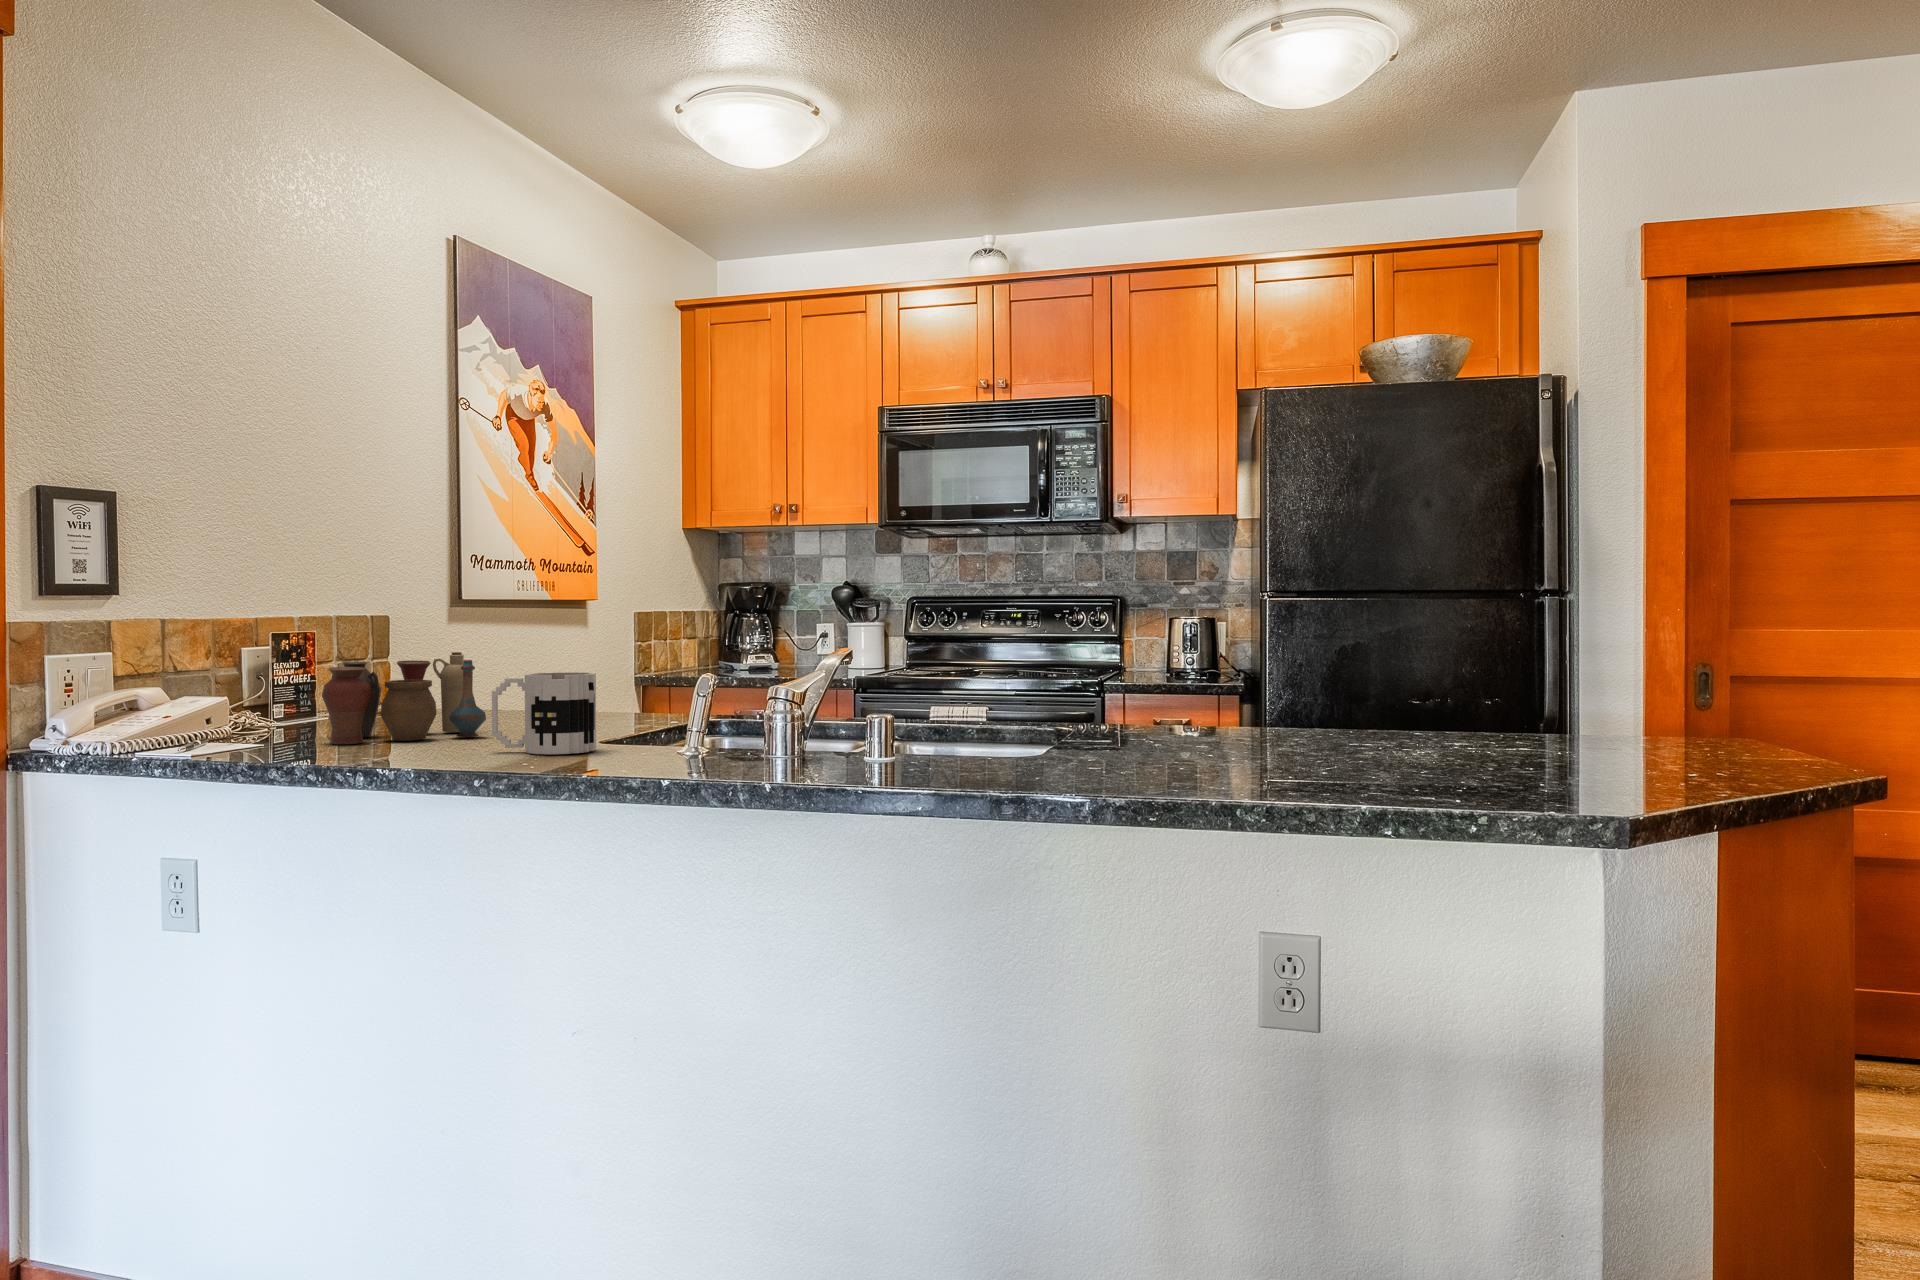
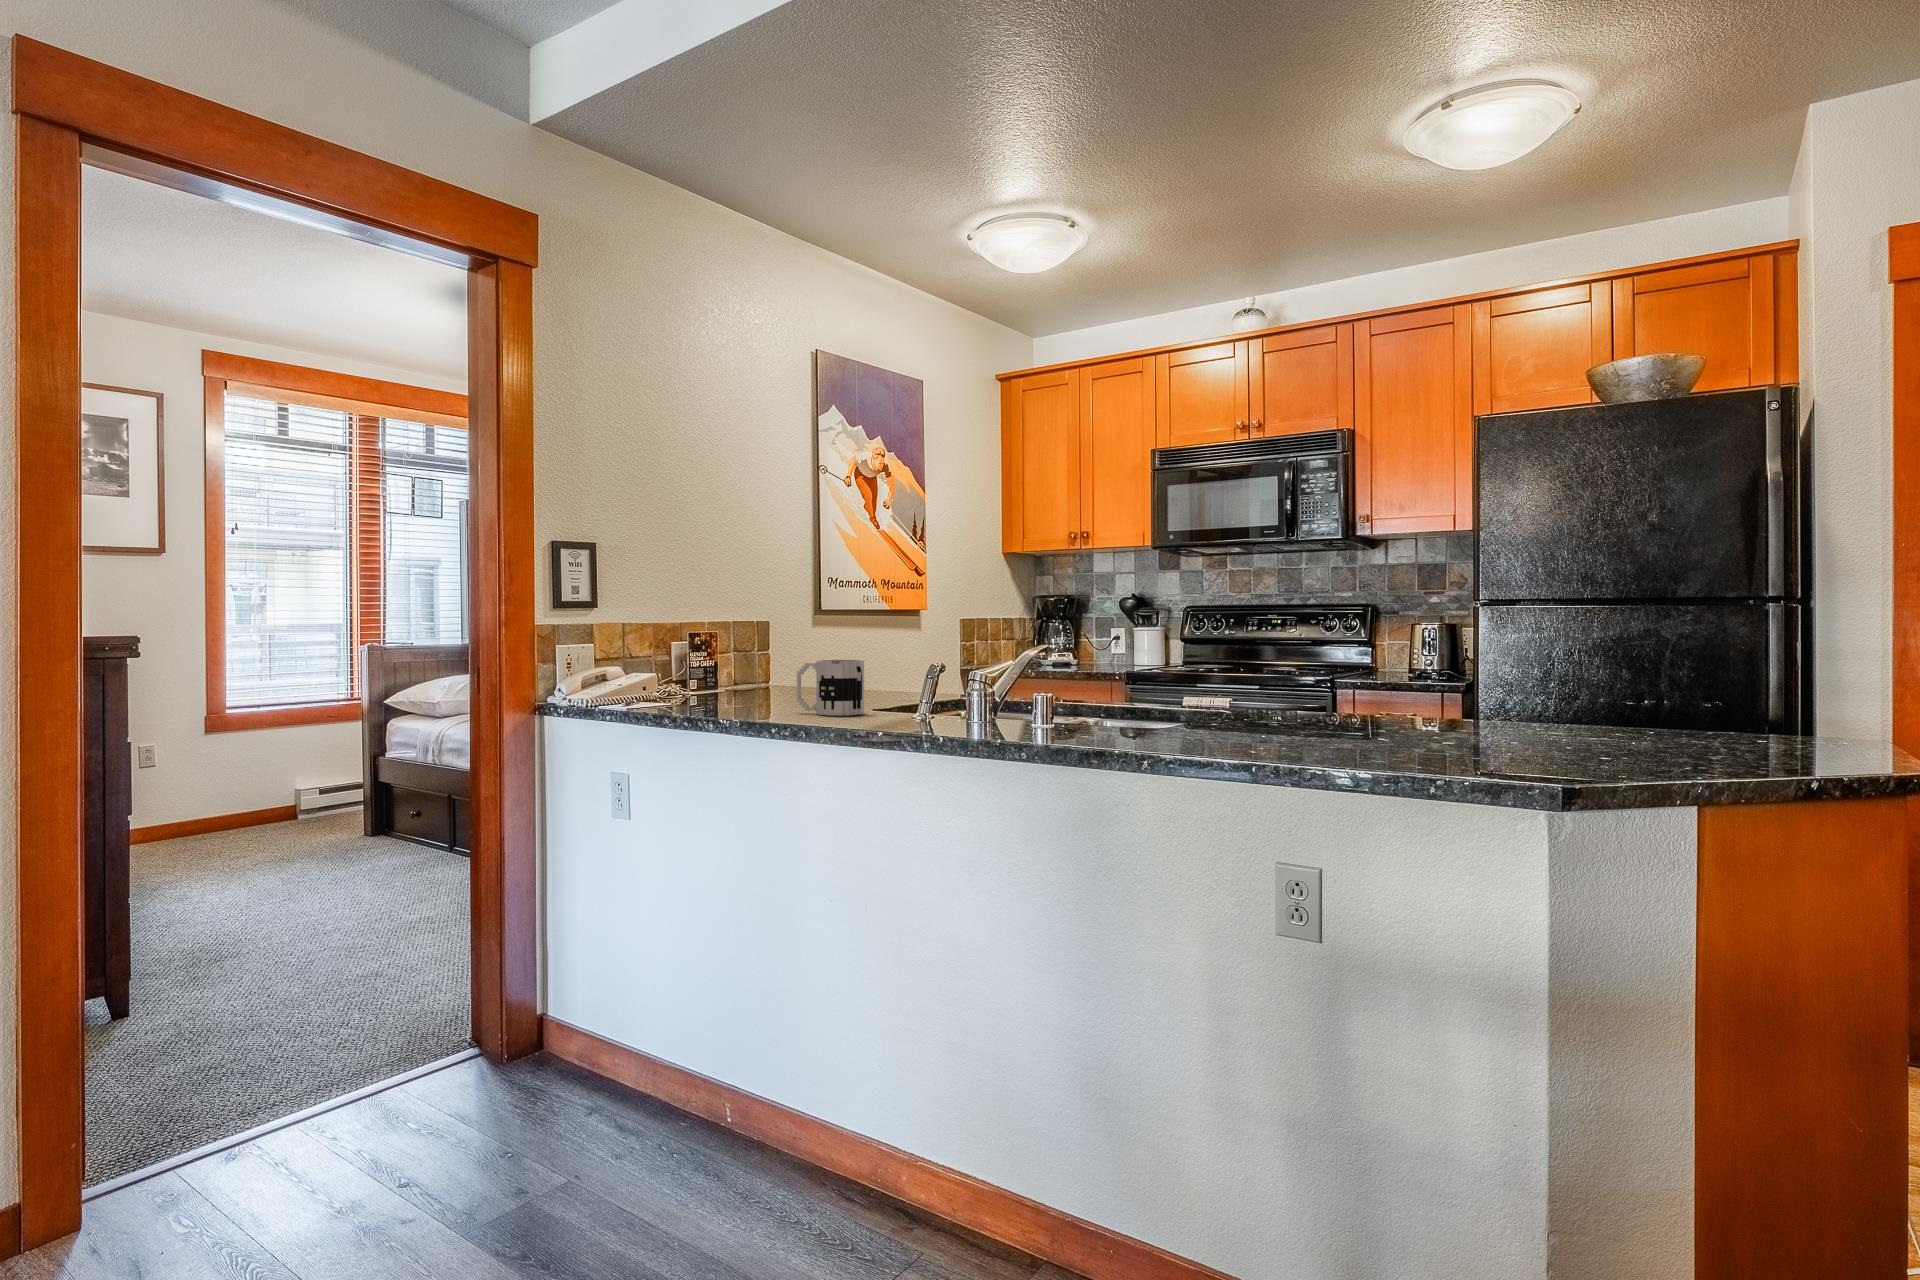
vase: present [322,652,486,744] -> none [703,646,806,705]

